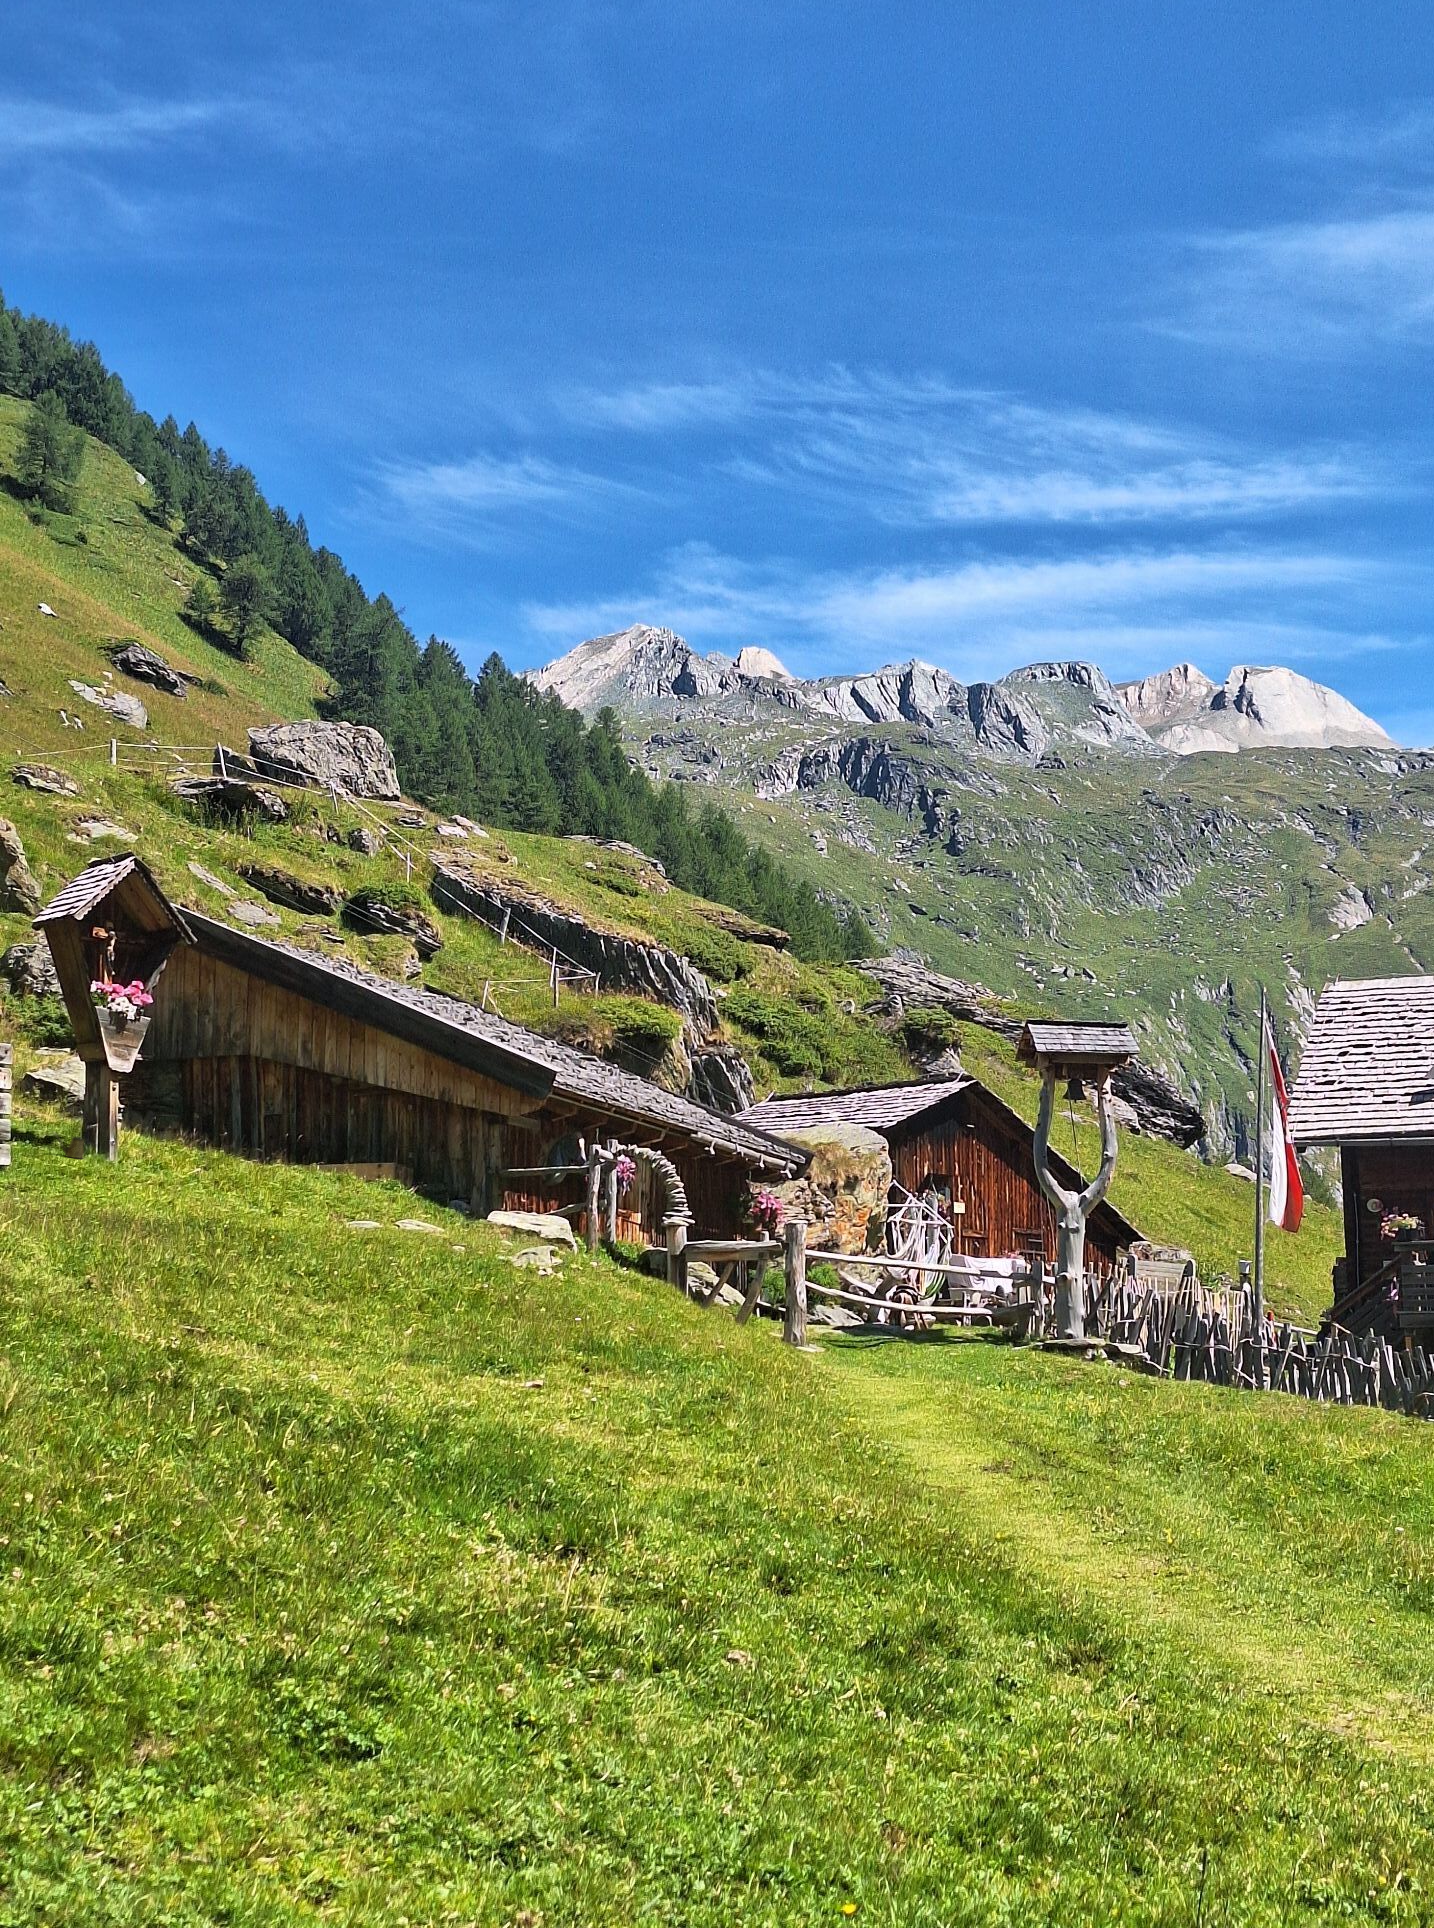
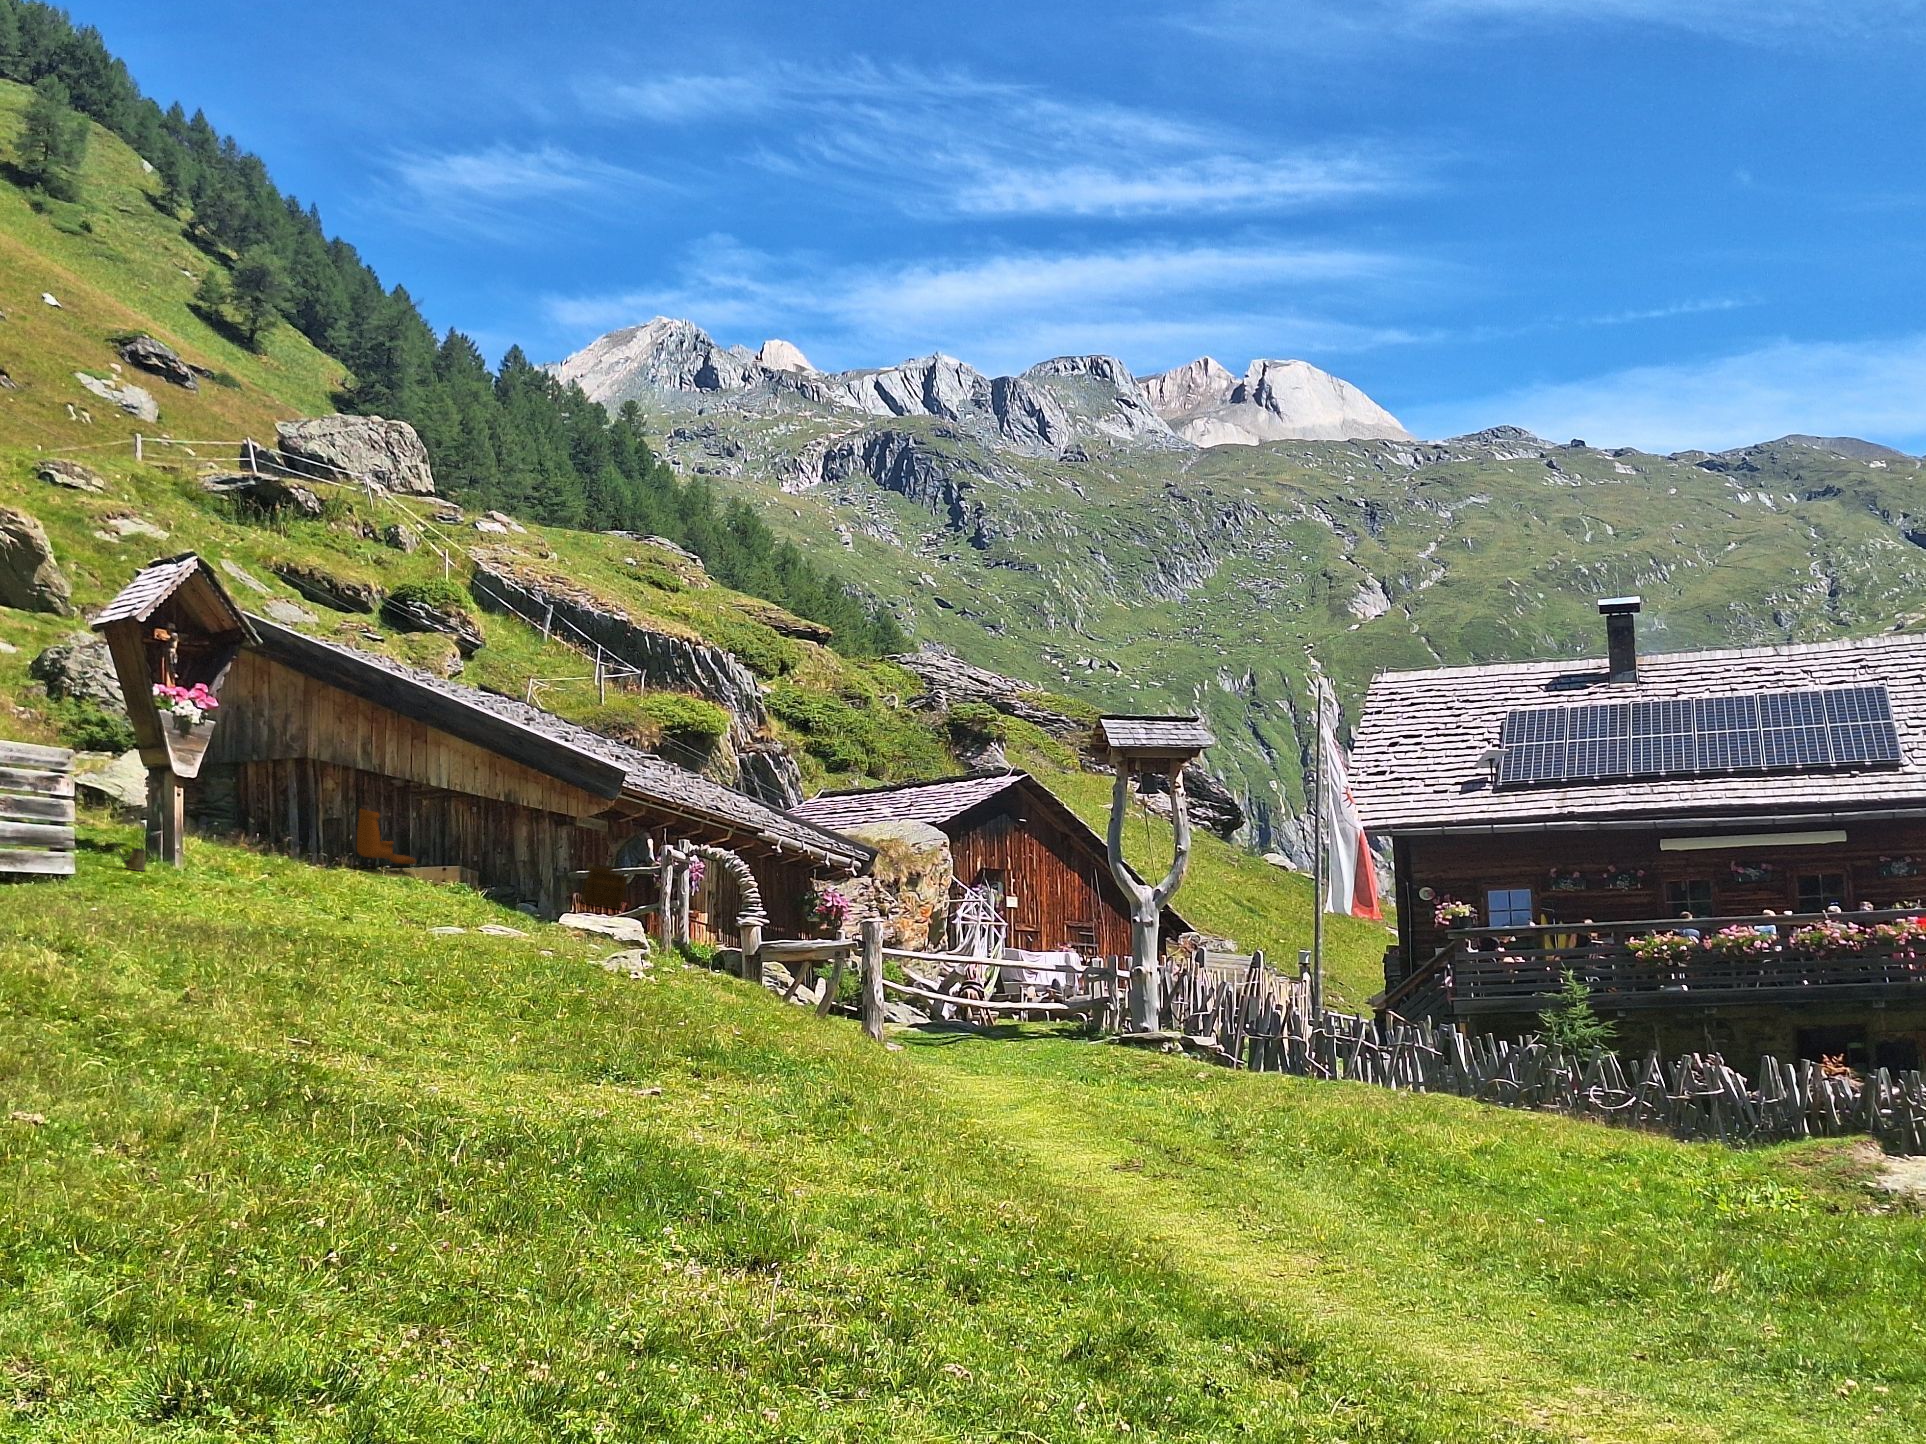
lounge chair: none [300,1104,357,1170] -> present [357,809,416,873]
wooden crate: none [513,1160,558,1206] -> present [581,863,628,910]

